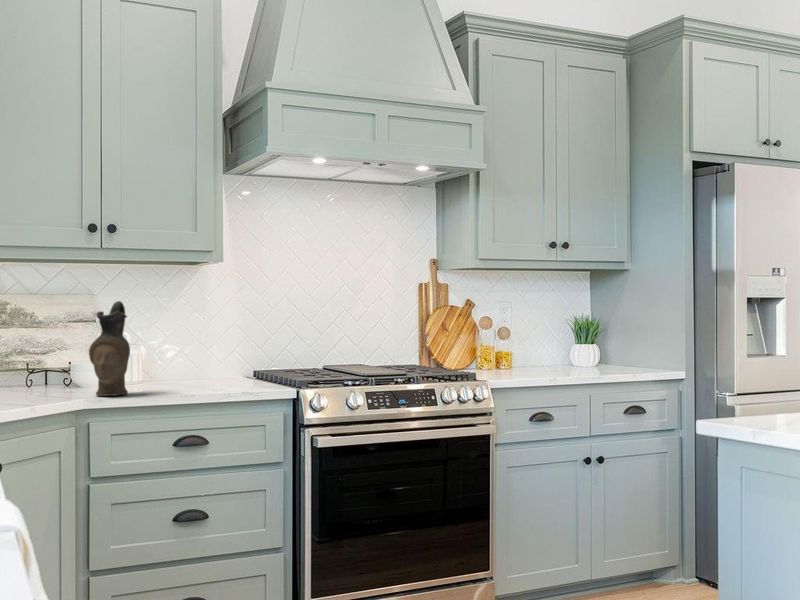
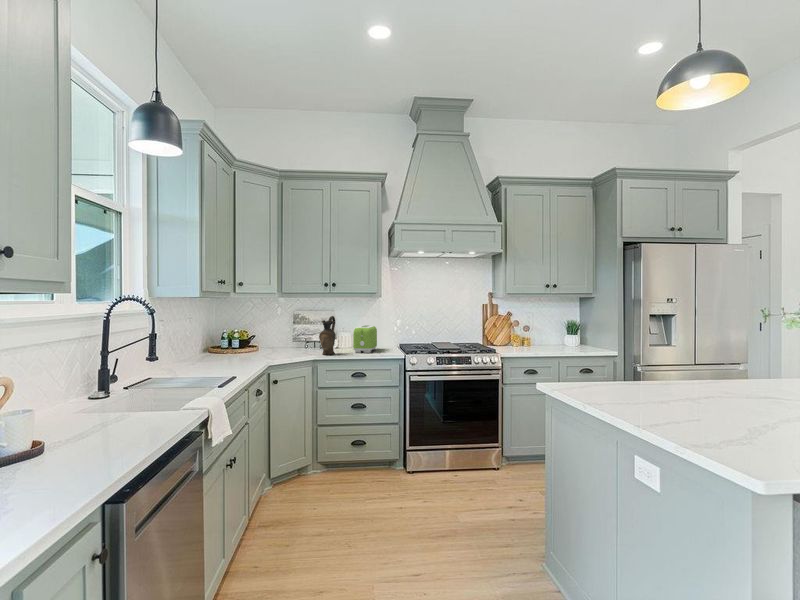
toaster: none [168,326,216,389] -> present [353,325,377,353]

